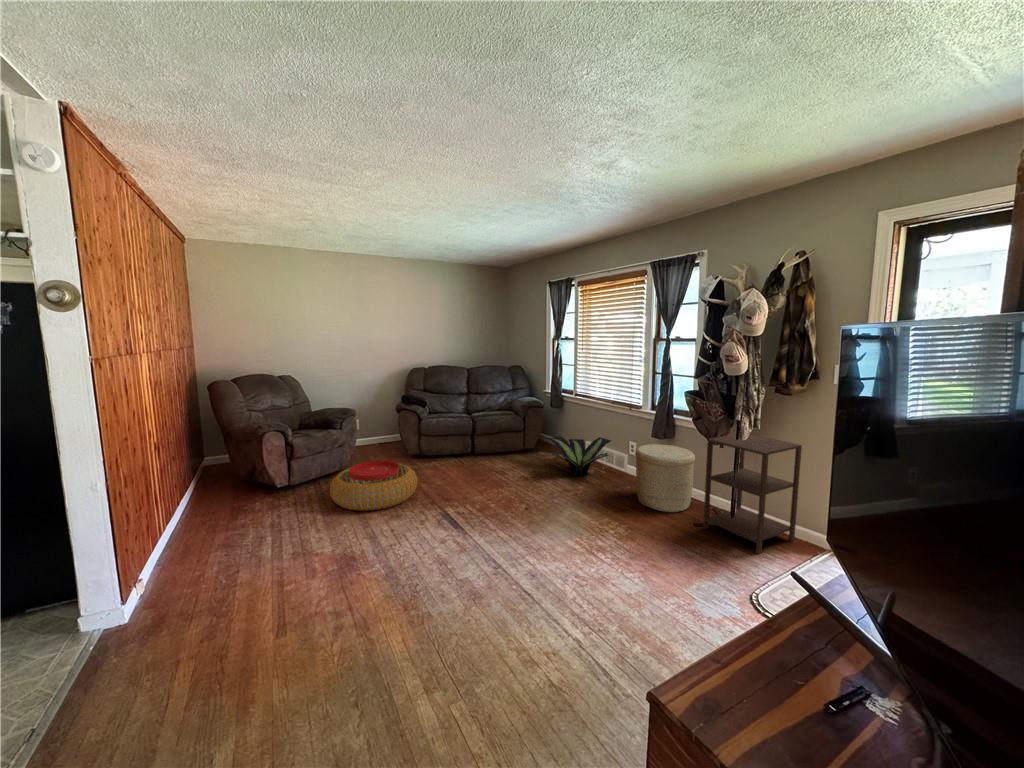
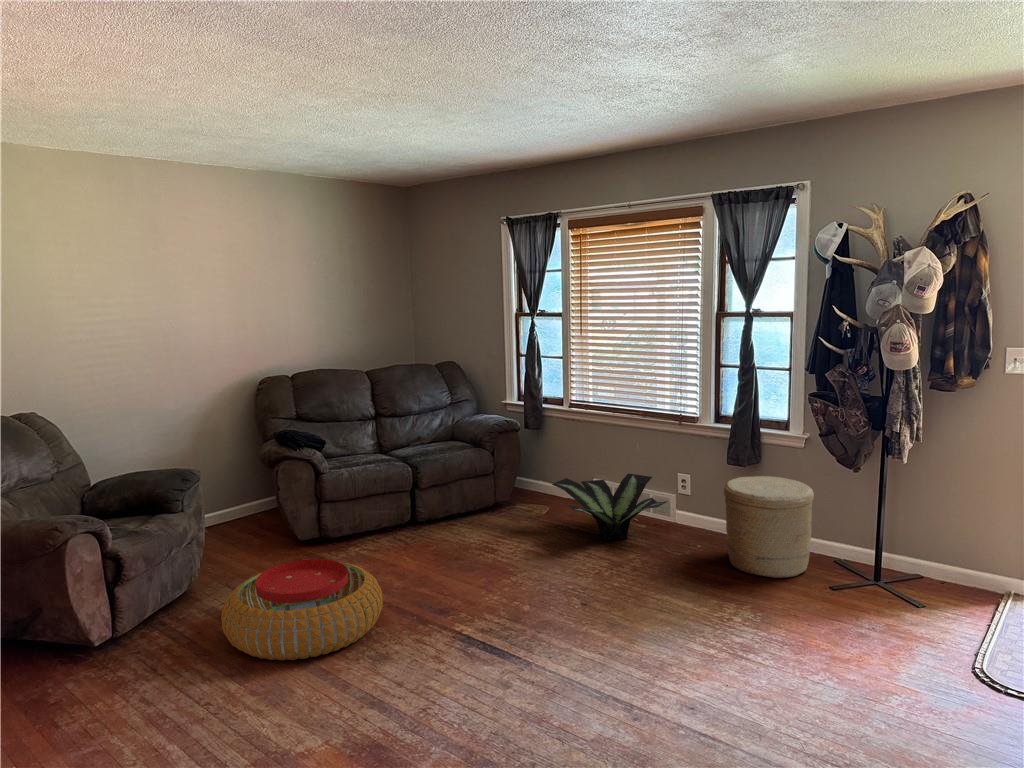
side table: present [703,433,802,554] -> none [848,448,970,617]

